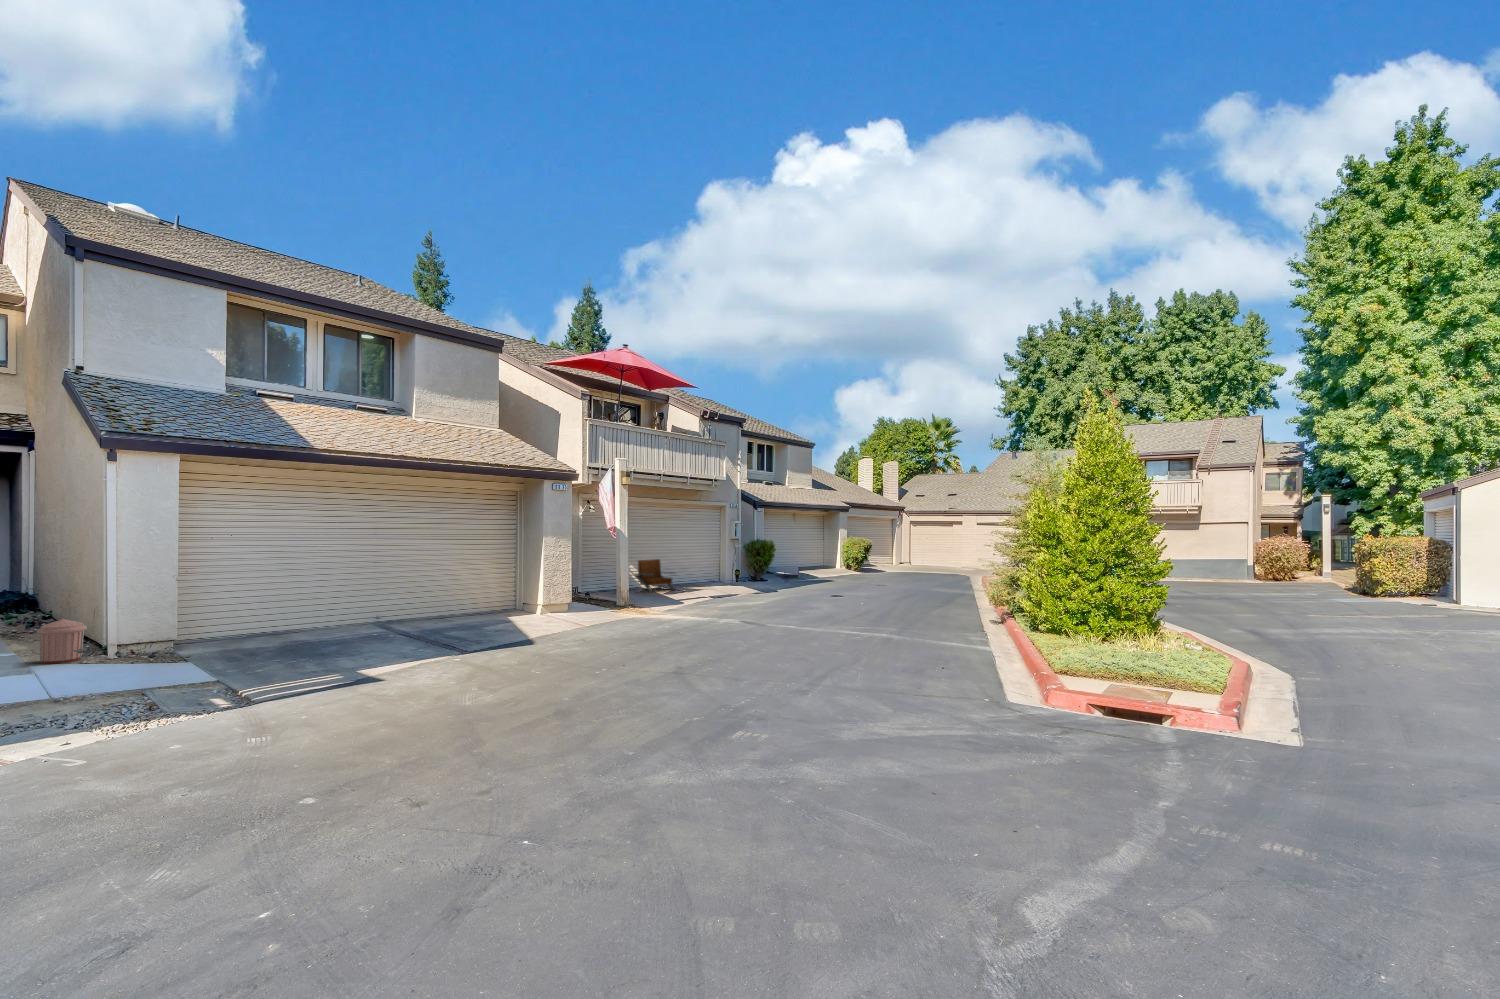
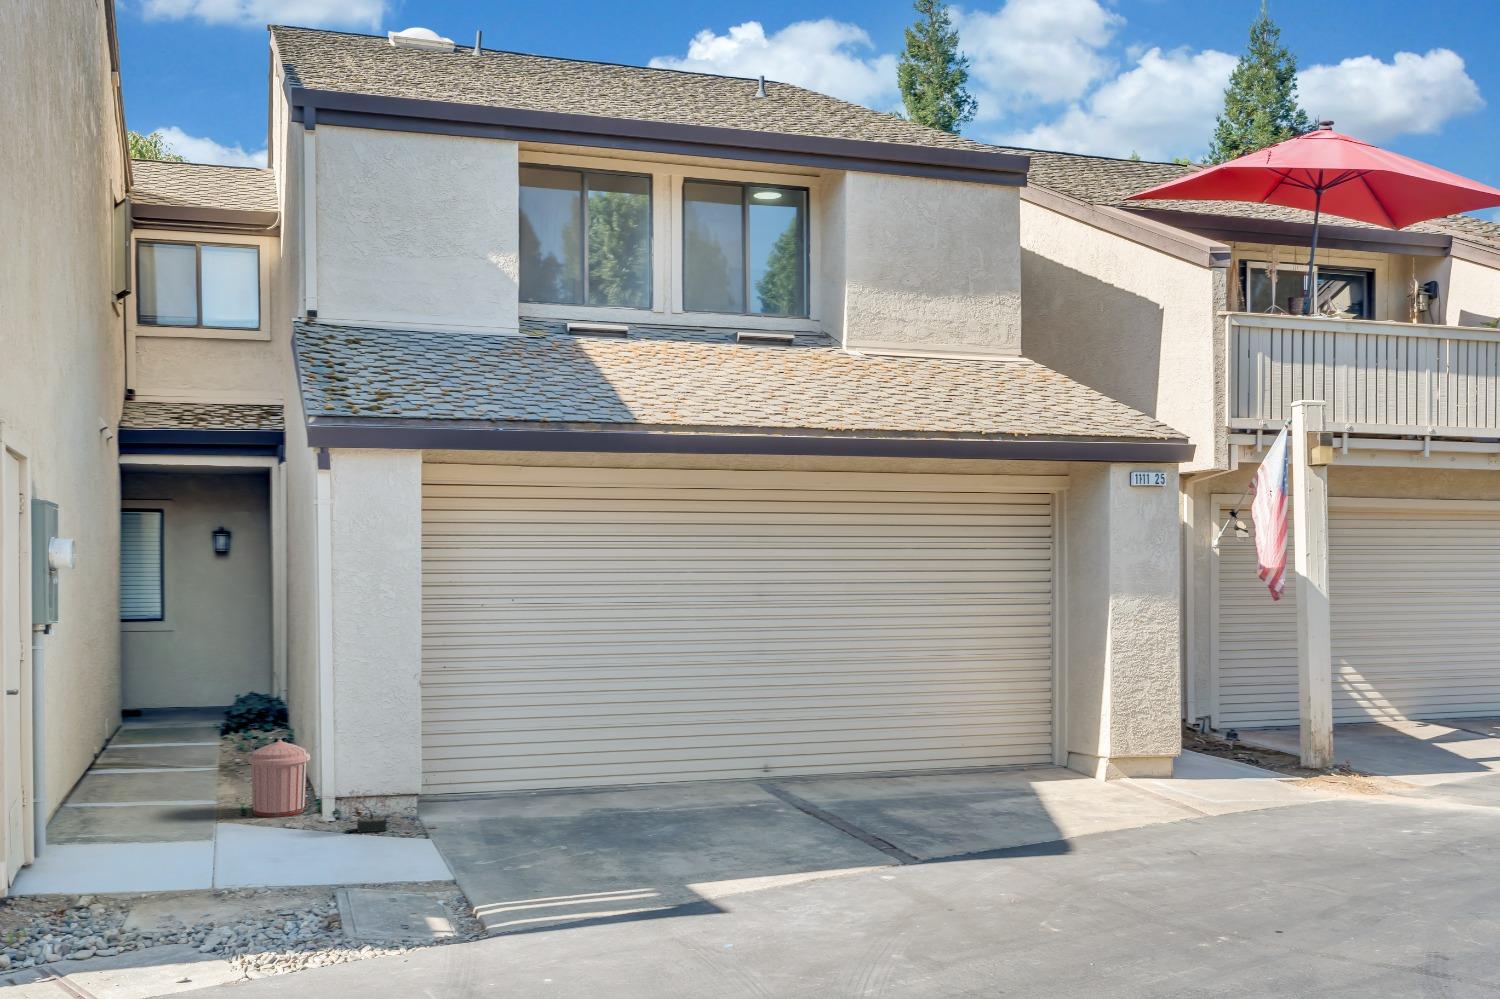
lounge chair: present [635,559,675,592] -> none [1353,654,1476,740]
decorative plant: none [124,640,161,663] -> present [348,790,394,832]

